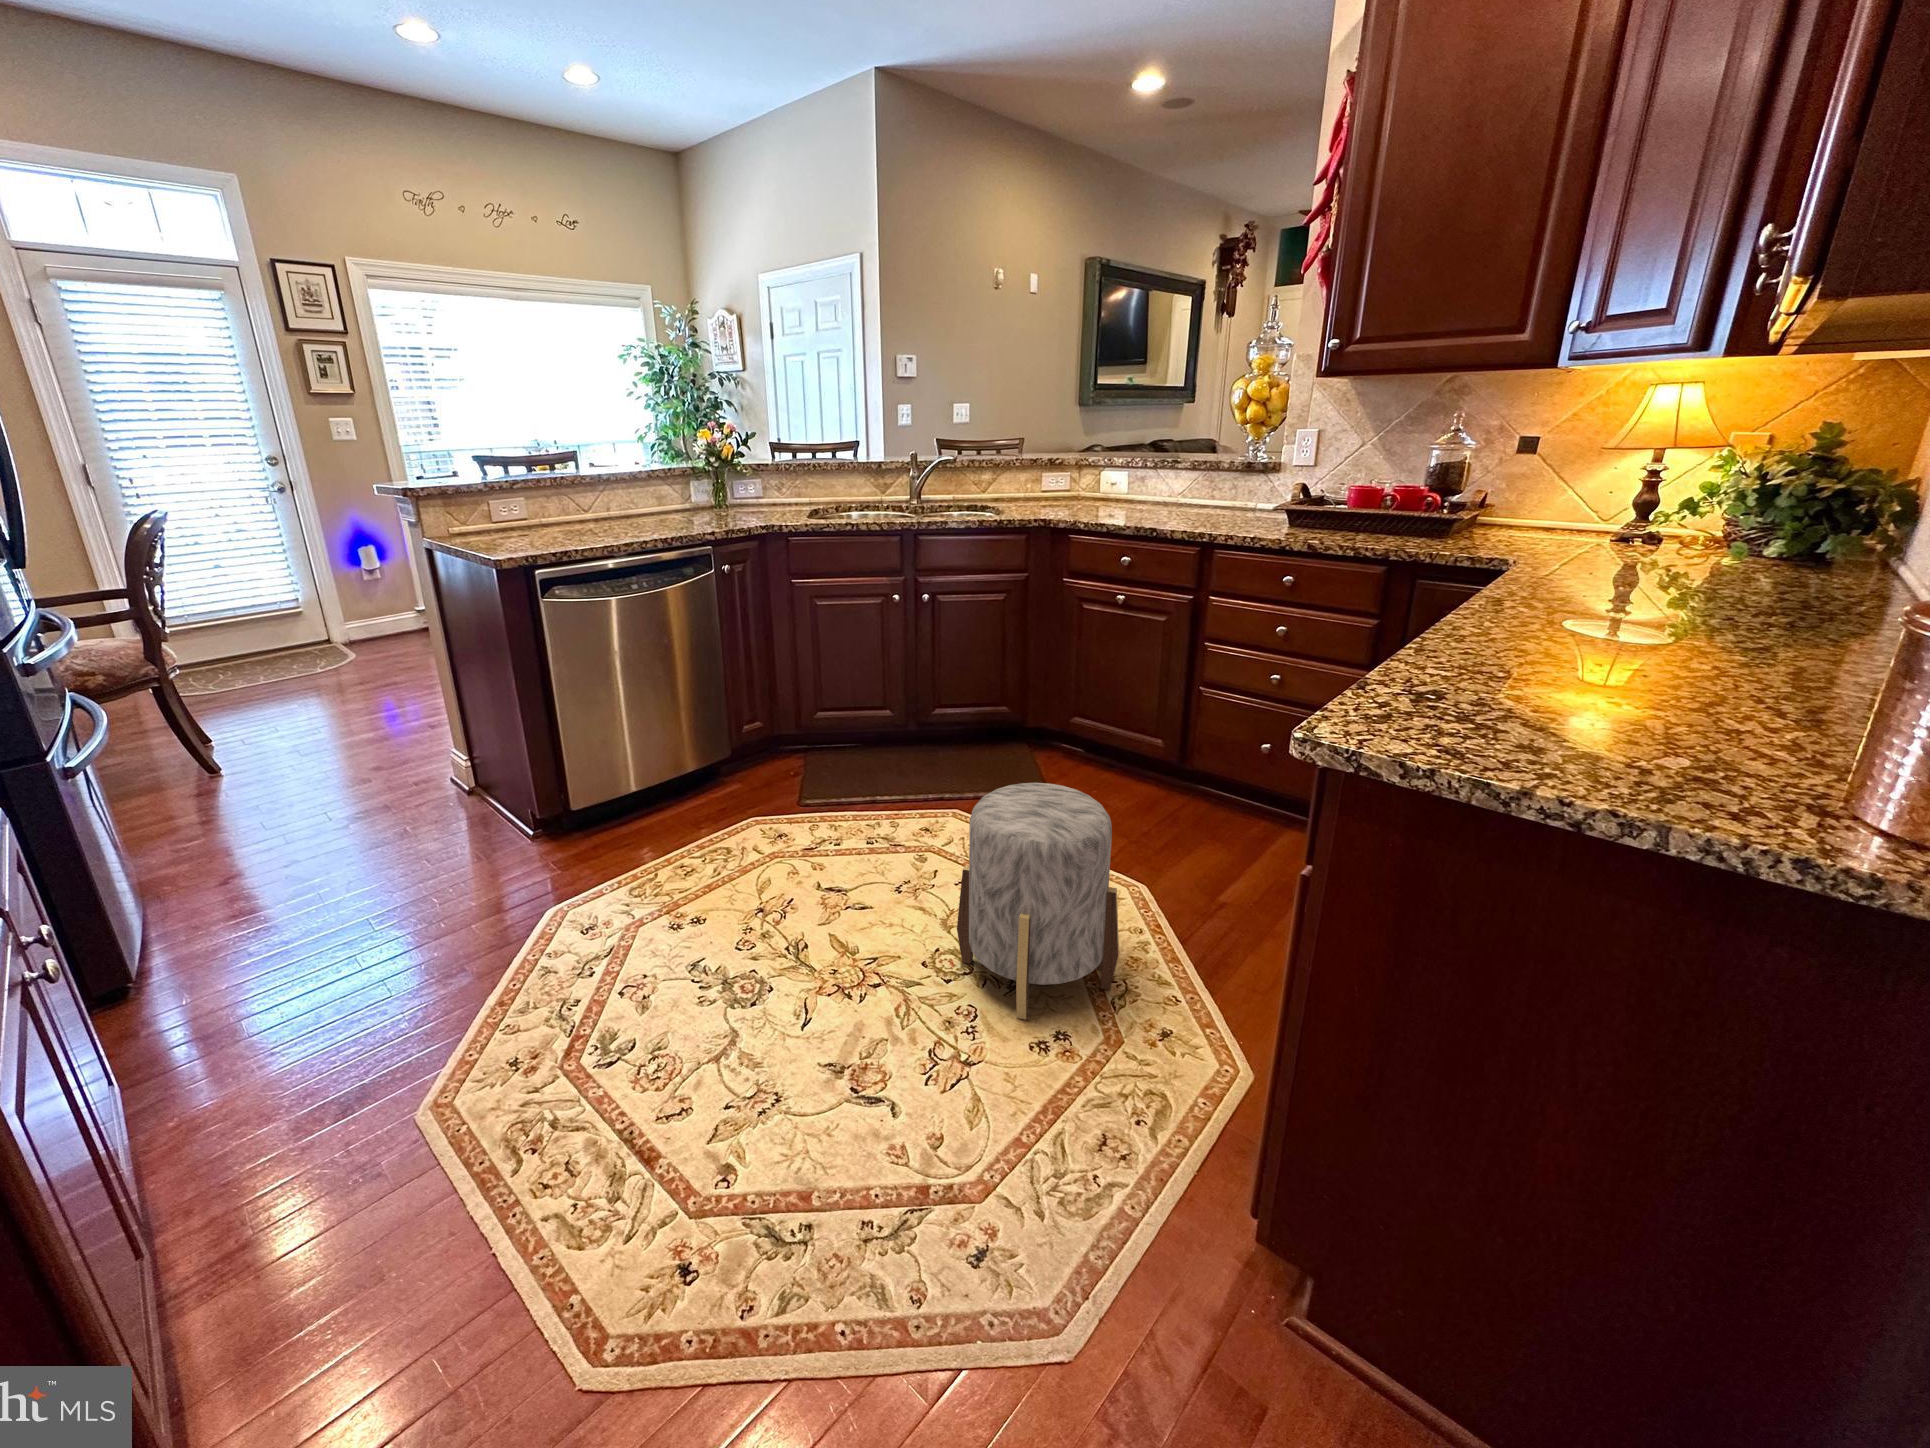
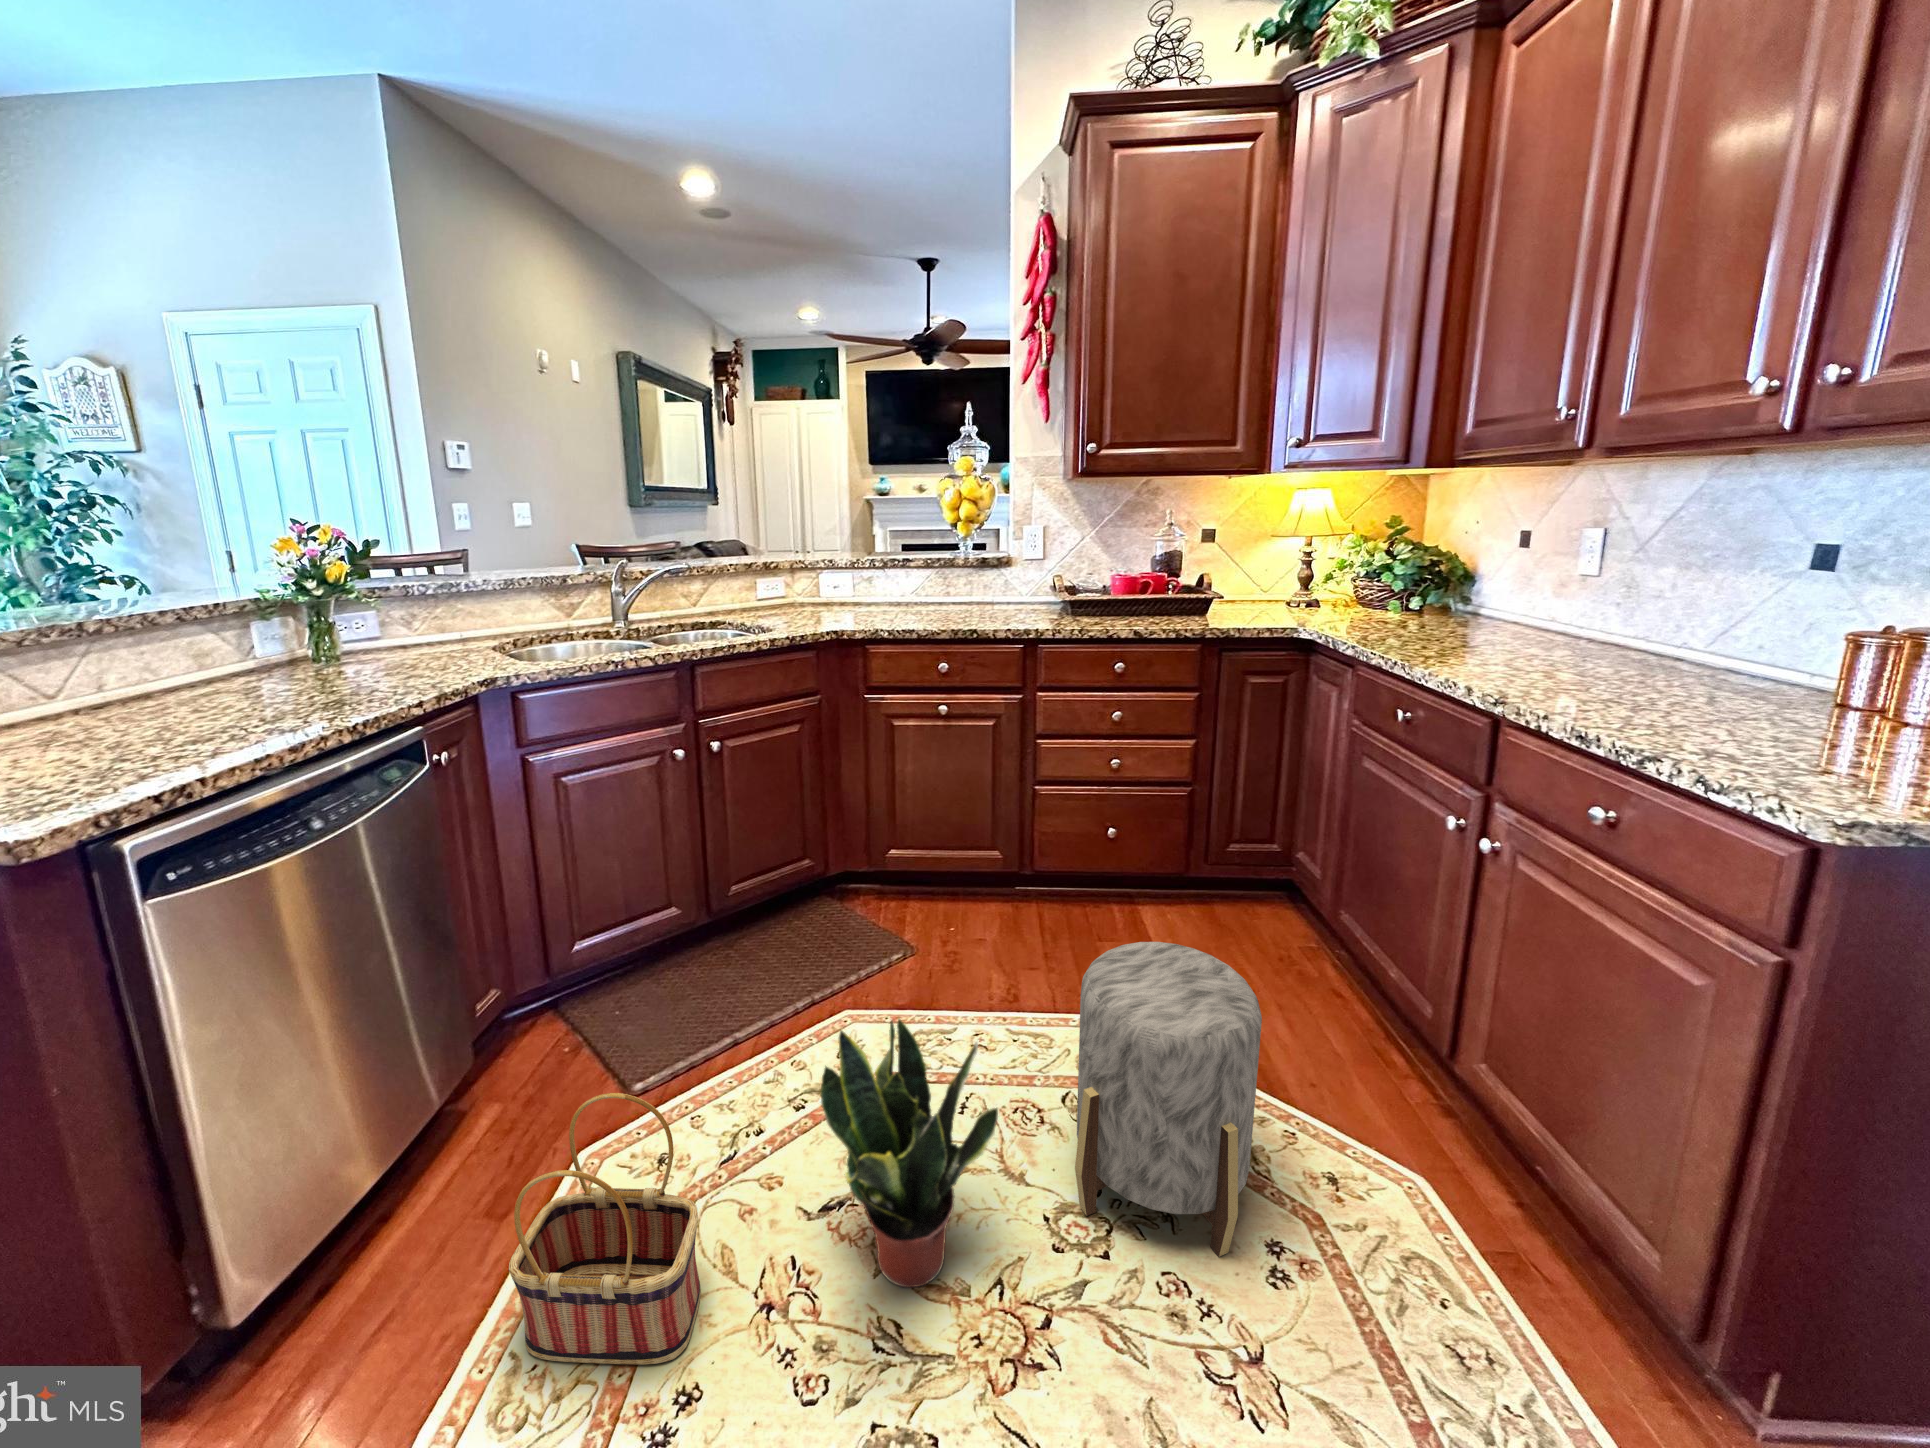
potted plant: none [765,756,910,941] -> present [820,1019,998,1287]
basket: none [650,759,743,906] -> present [509,1093,701,1364]

